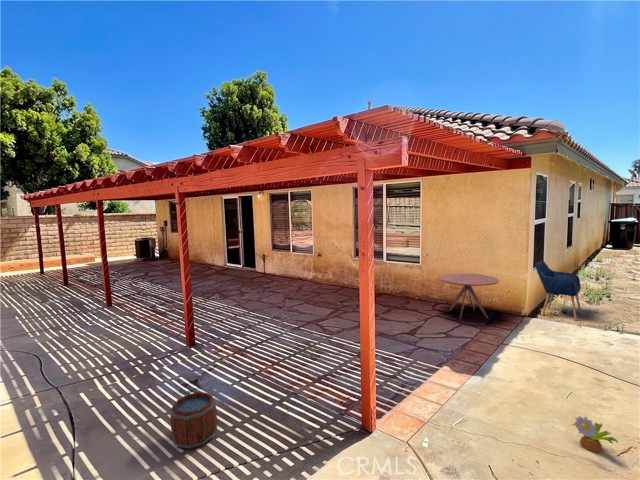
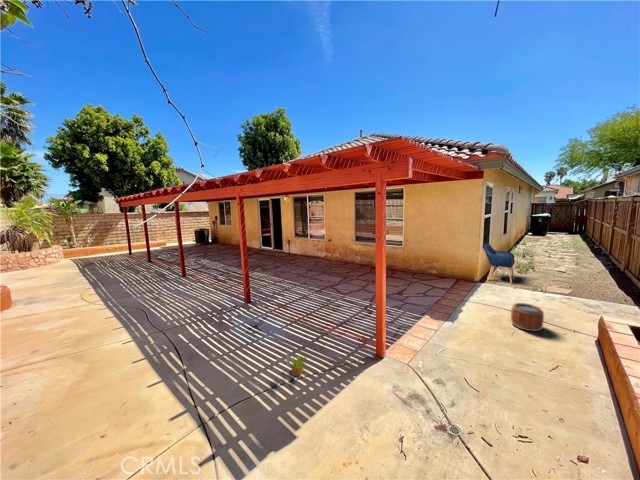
round table: present [439,273,499,320] -> none [416,252,459,284]
bucket: present [170,392,217,449] -> present [511,303,544,332]
decorative plant: present [573,416,618,452] -> present [286,354,307,376]

